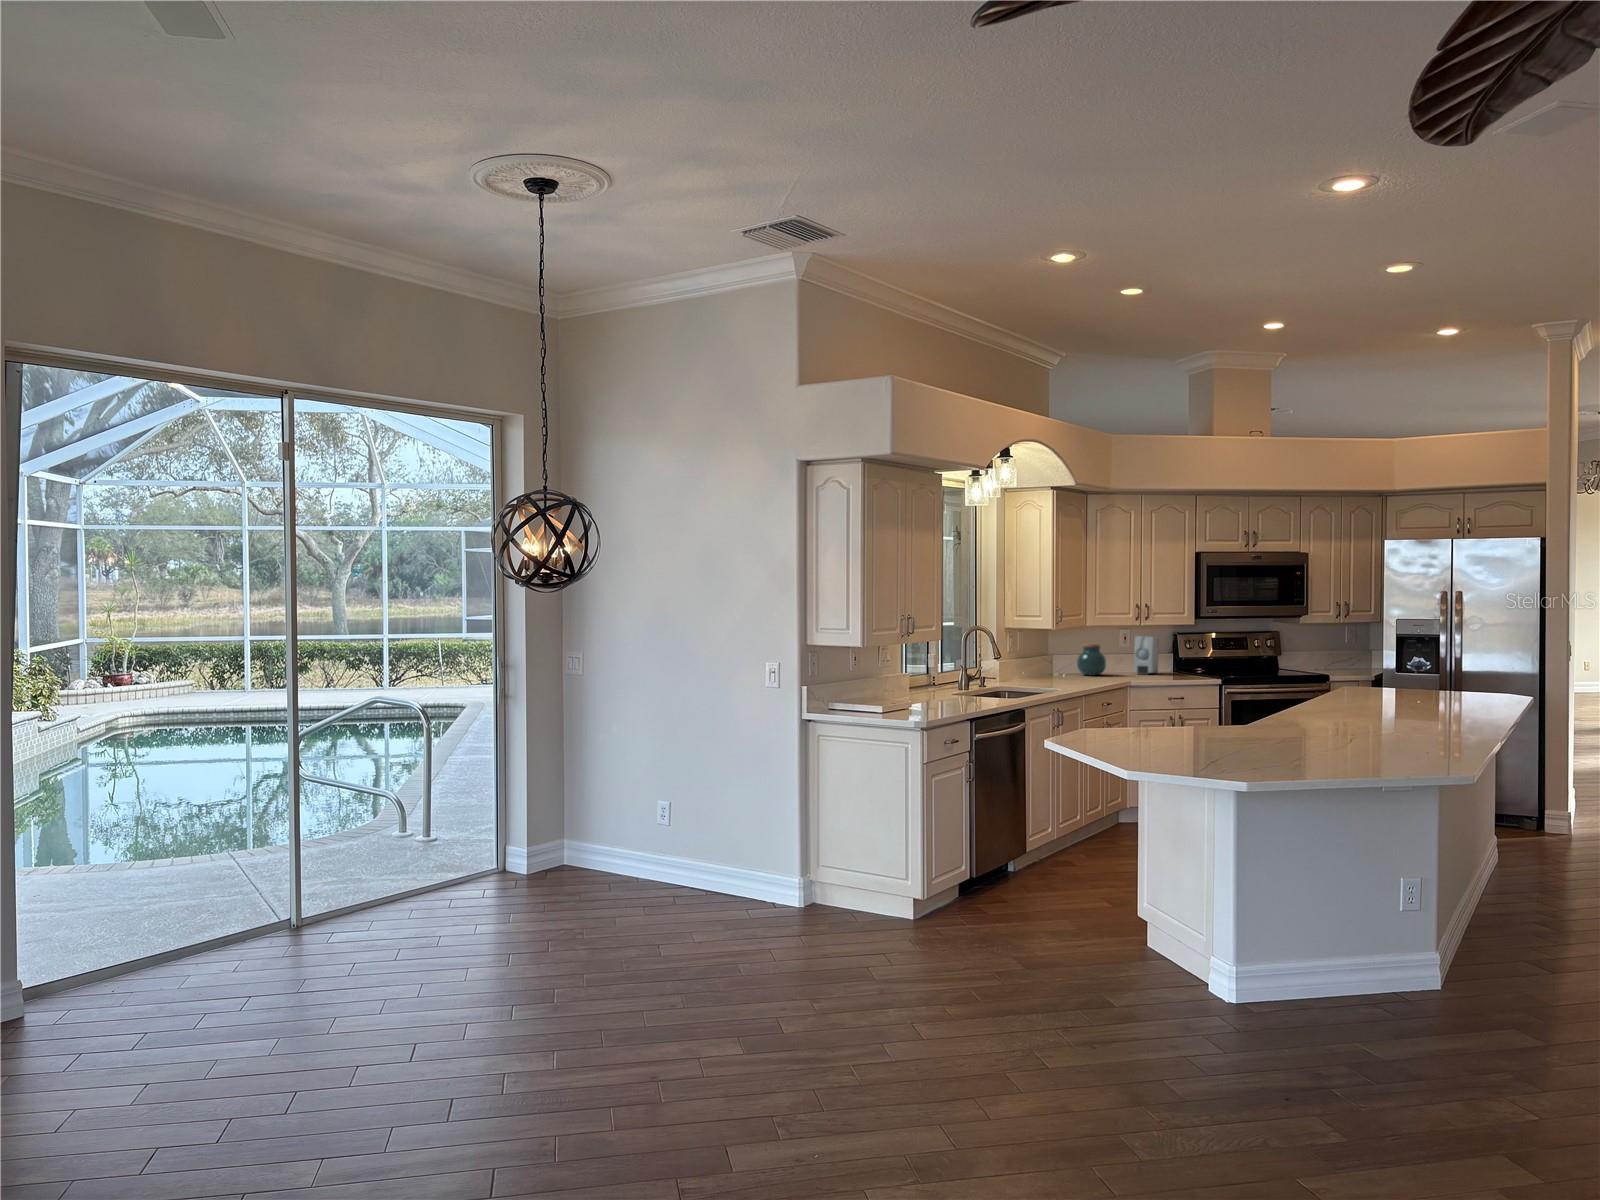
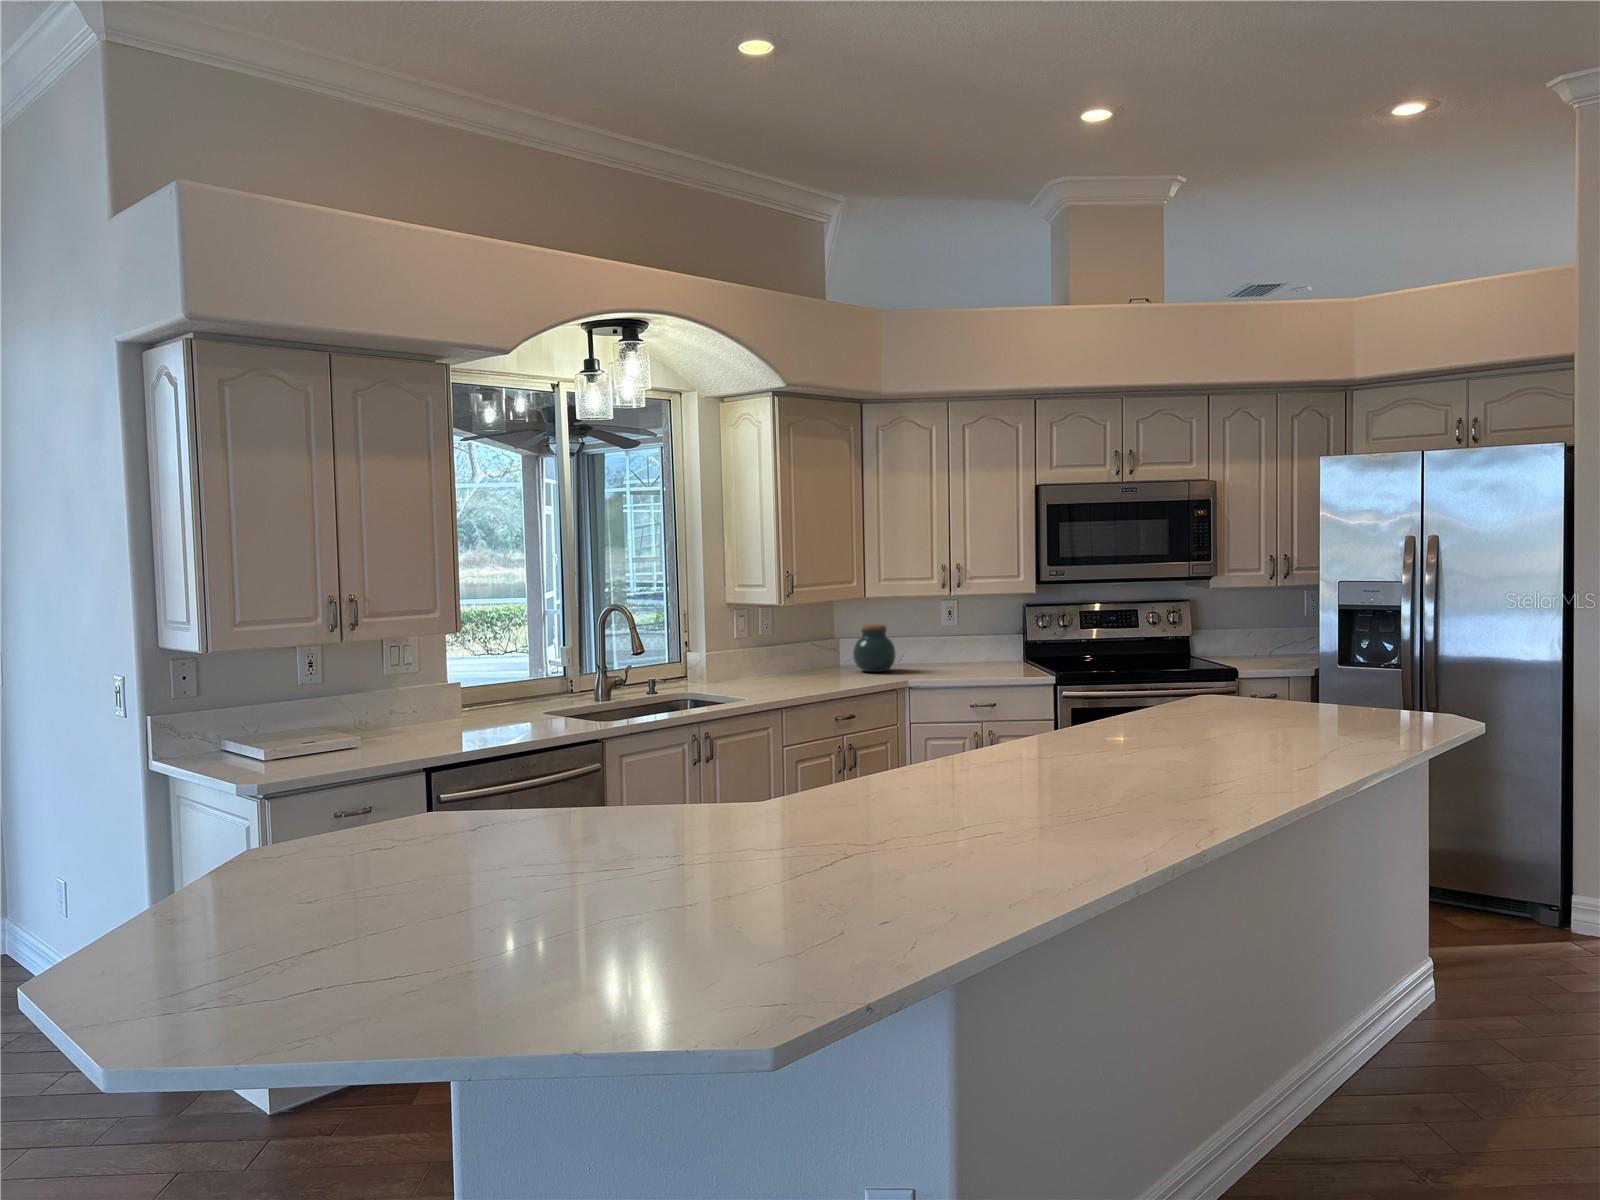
soap dispenser: present [1134,636,1159,675] -> none [947,612,989,669]

